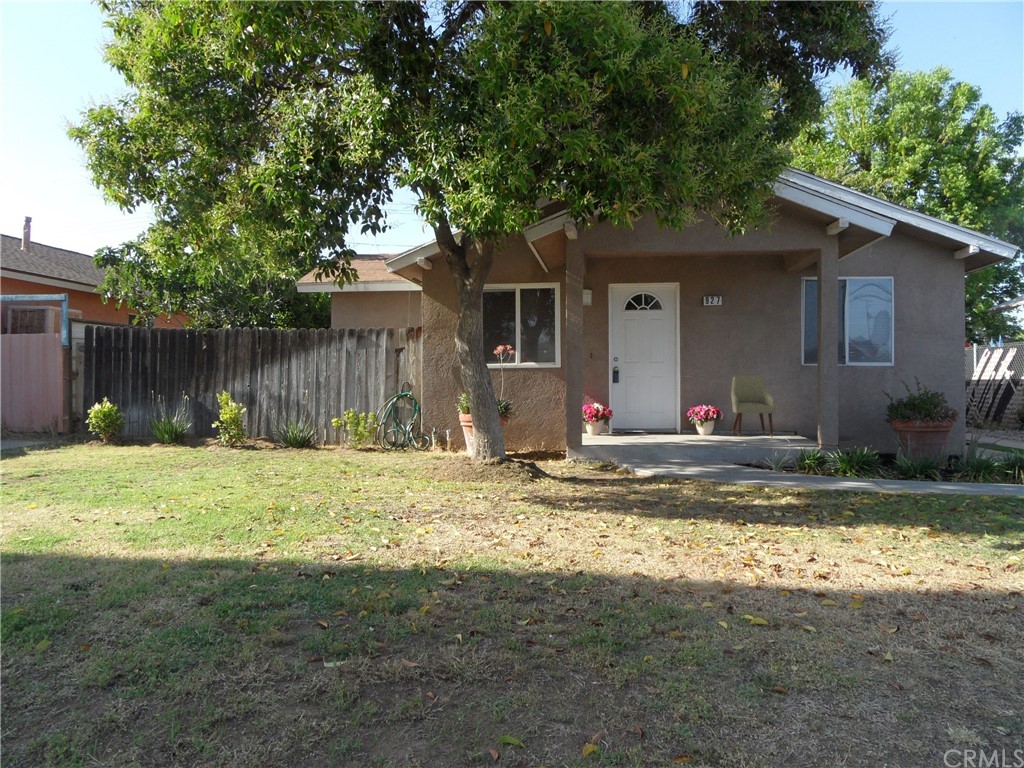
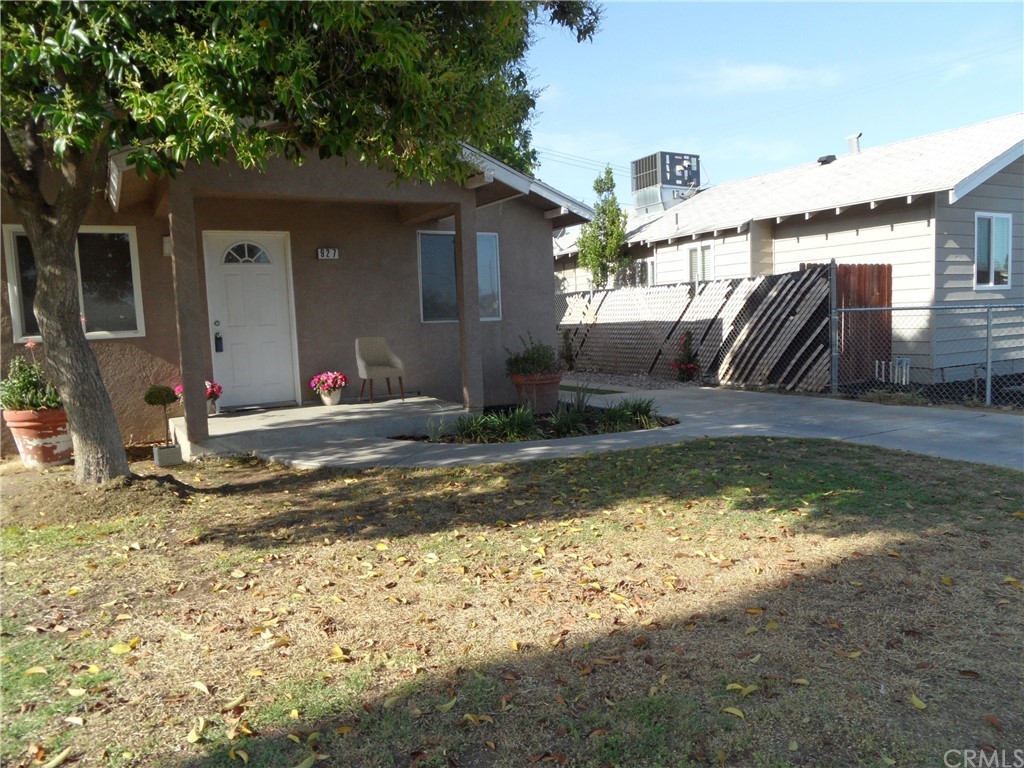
potted tree: none [538,398,565,463] -> present [143,384,183,467]

